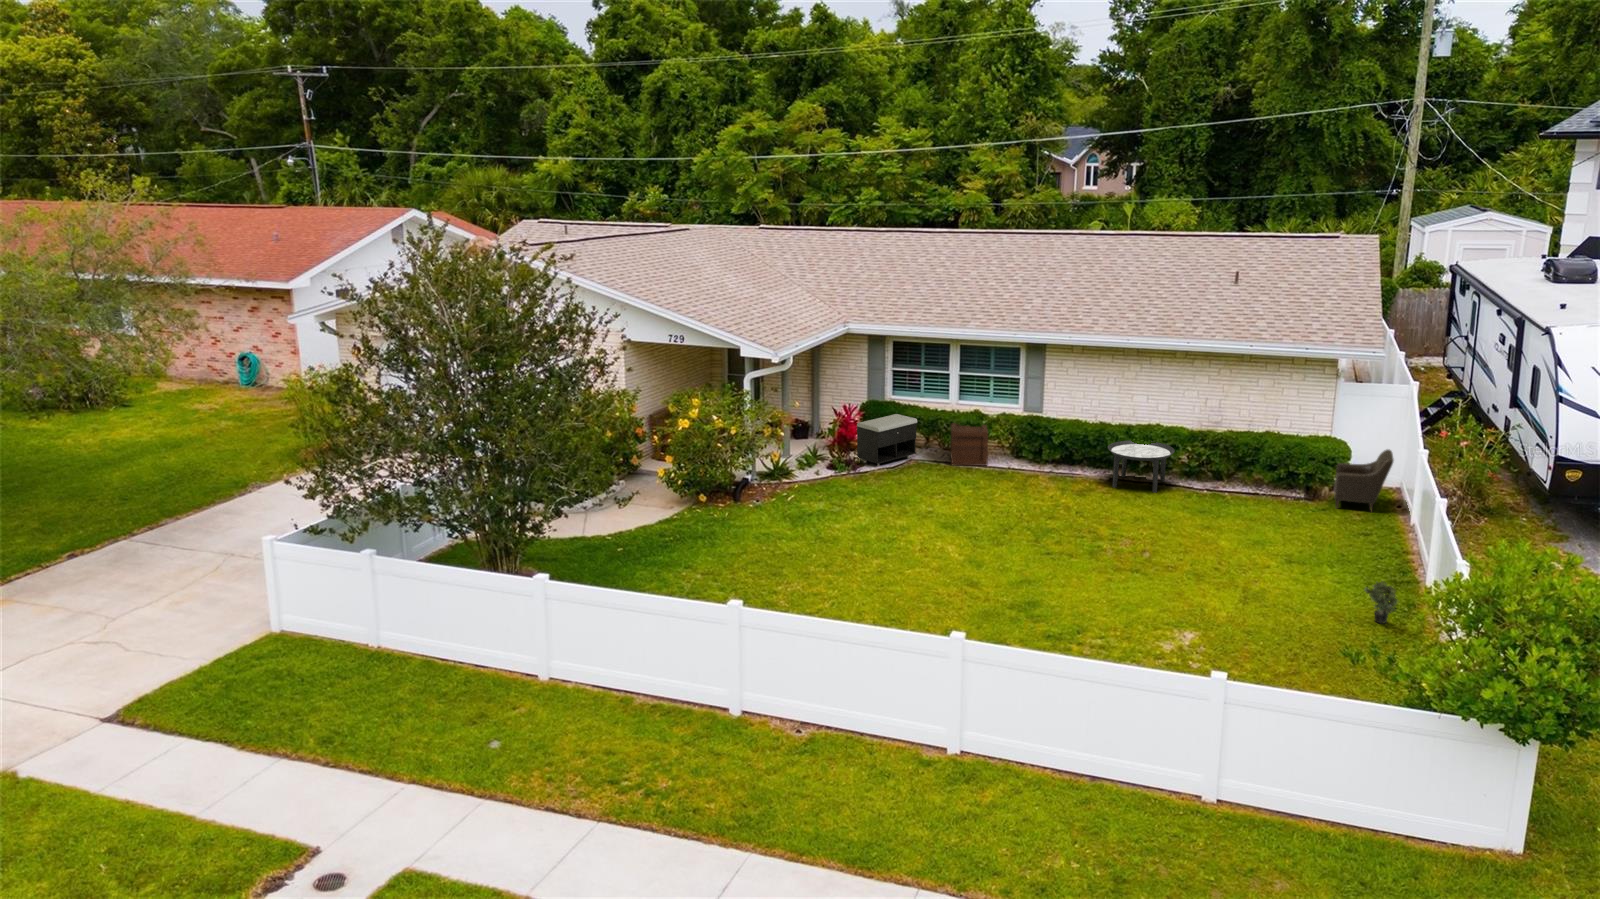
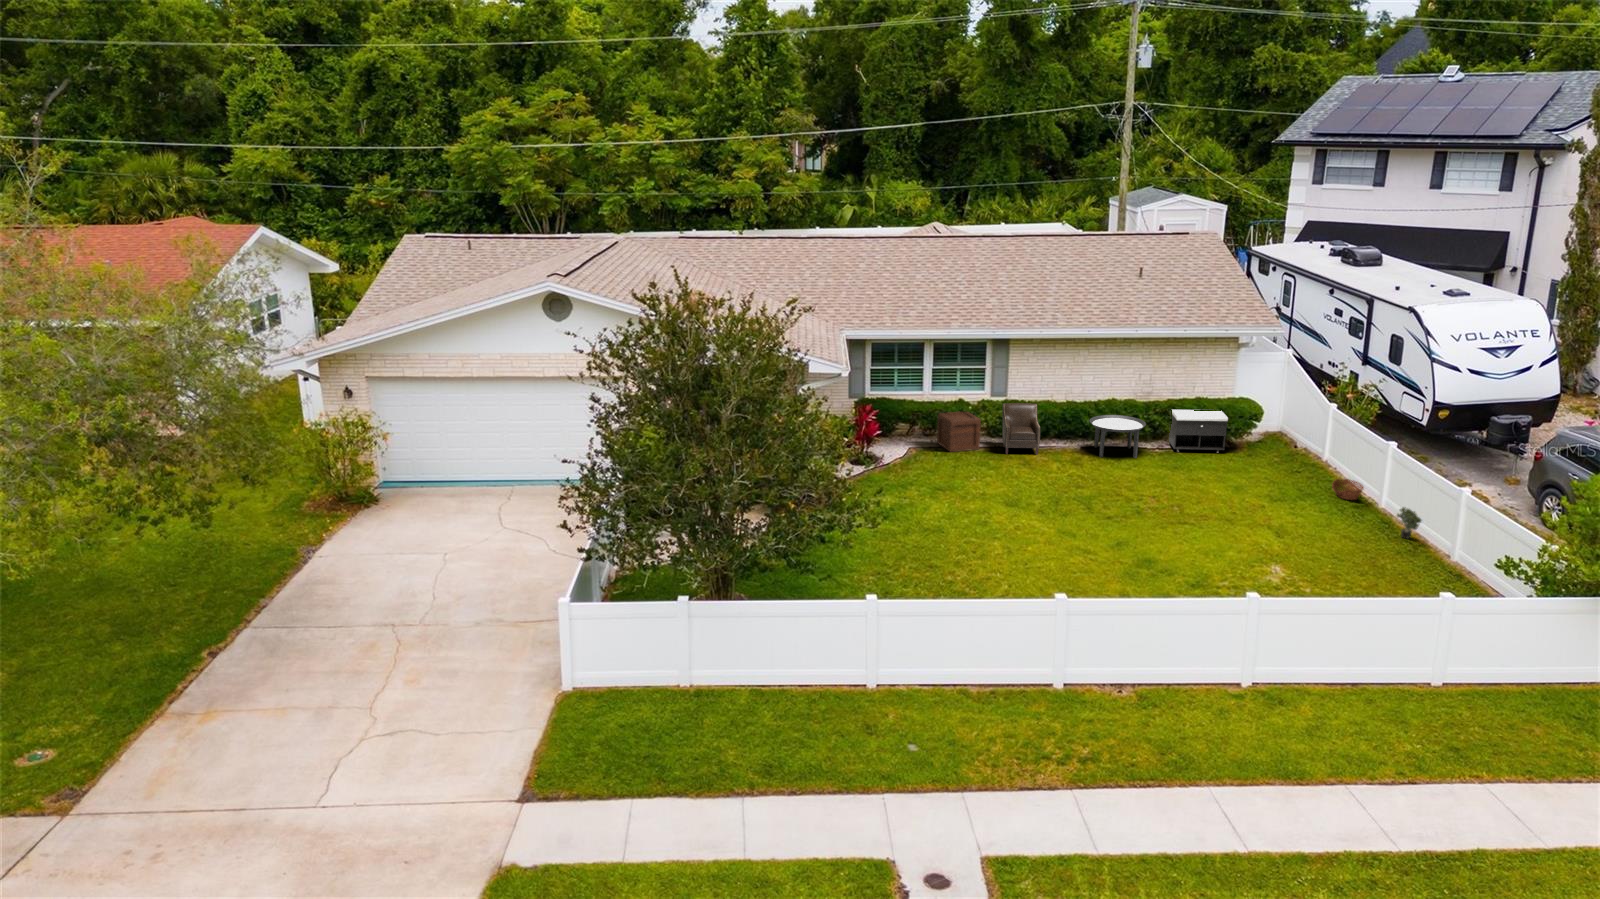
storage bench: present [857,414,917,466] -> present [1169,410,1228,453]
chair: present [1334,450,1394,512] -> present [1003,403,1040,455]
basket: none [1351,541,1392,570] -> present [1332,478,1364,500]

